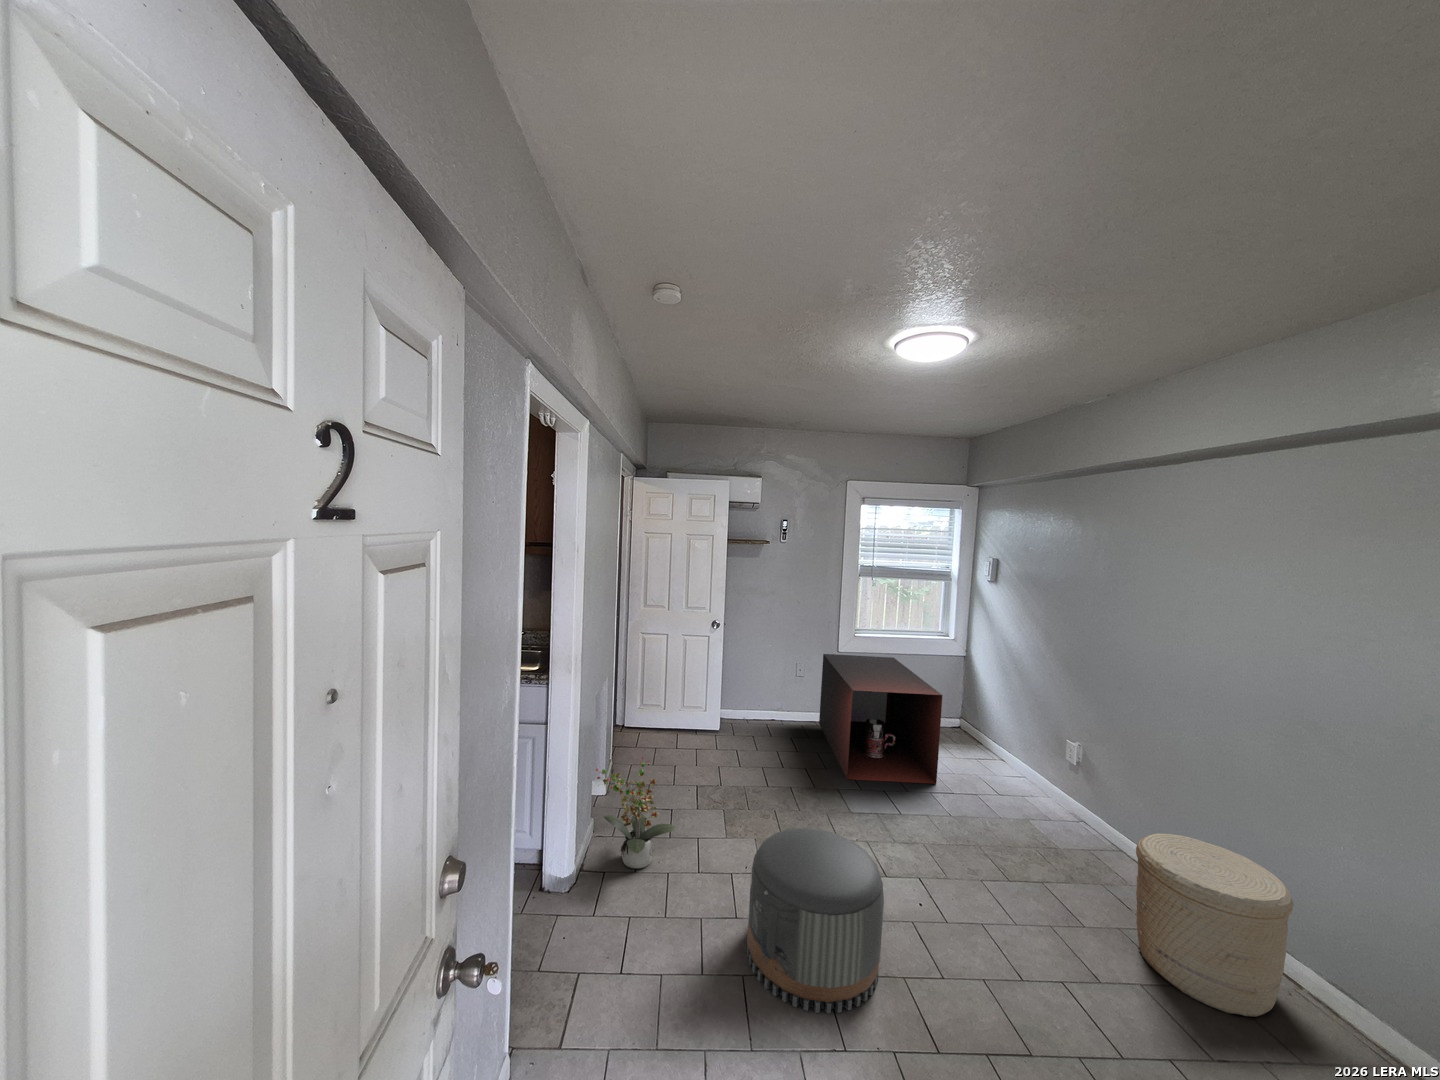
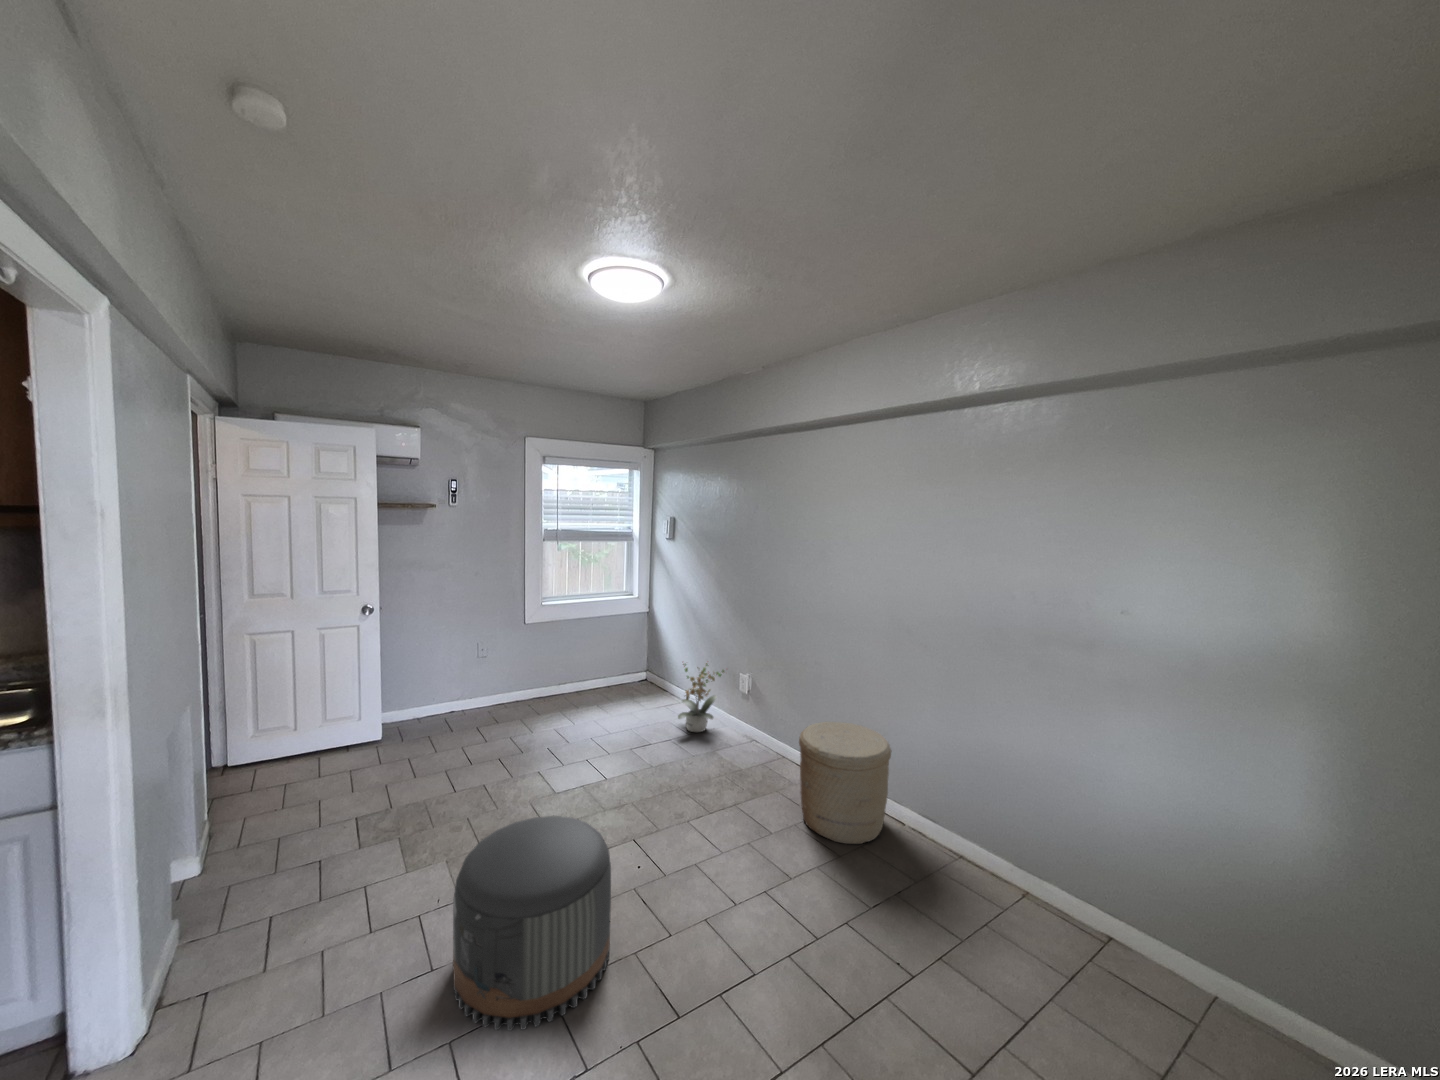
storage cabinet: present [819,654,942,784] -> none [509,620,636,753]
potted plant: present [596,757,677,869] -> present [678,663,724,732]

